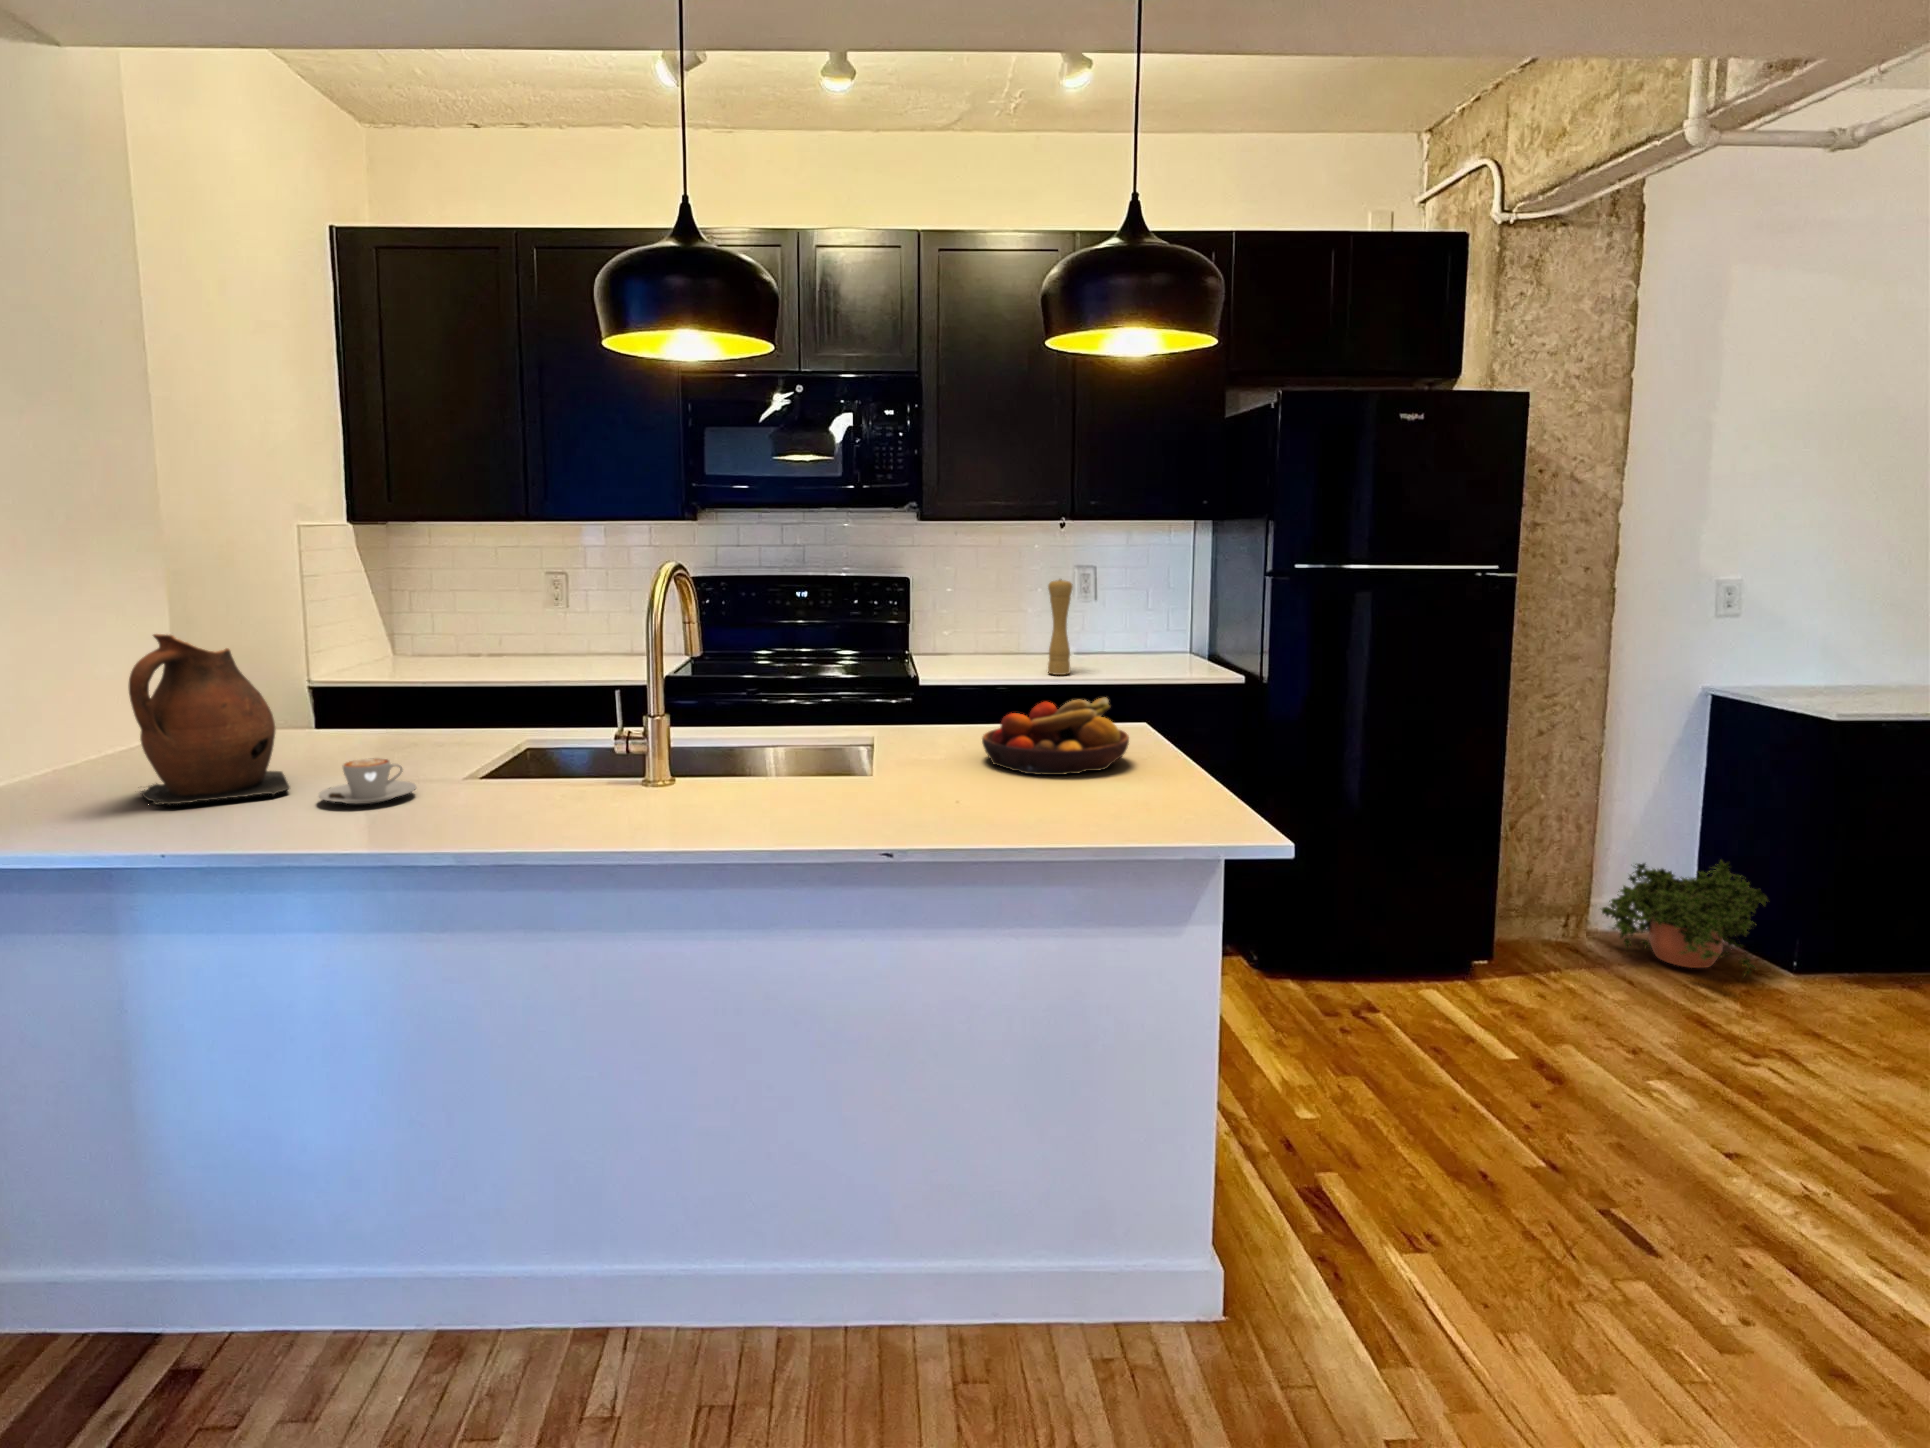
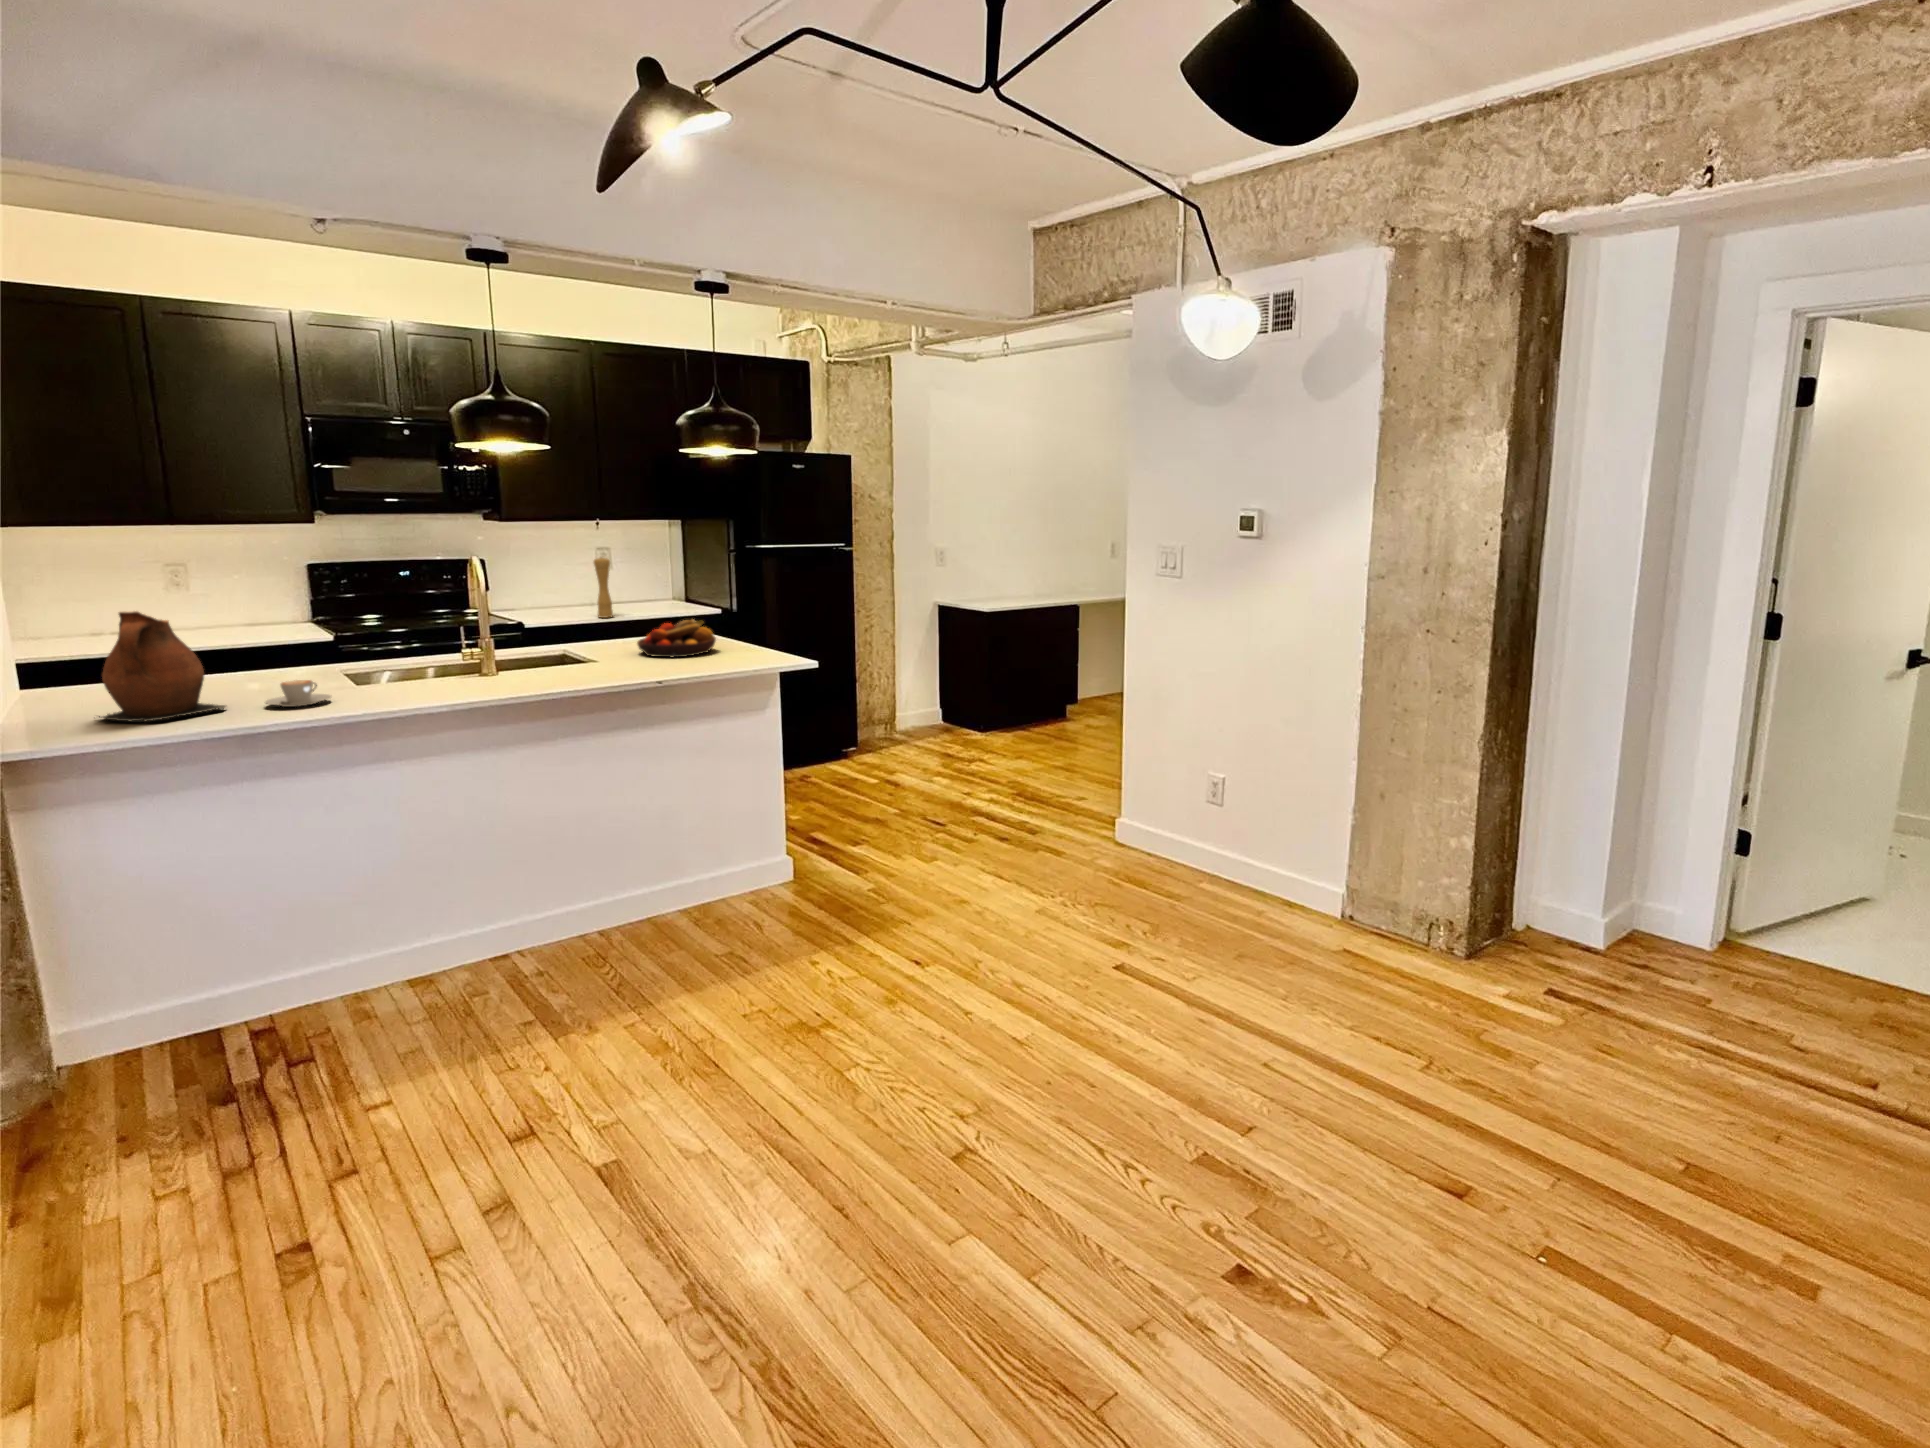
potted plant: present [1601,861,1768,975] -> none [901,685,968,738]

